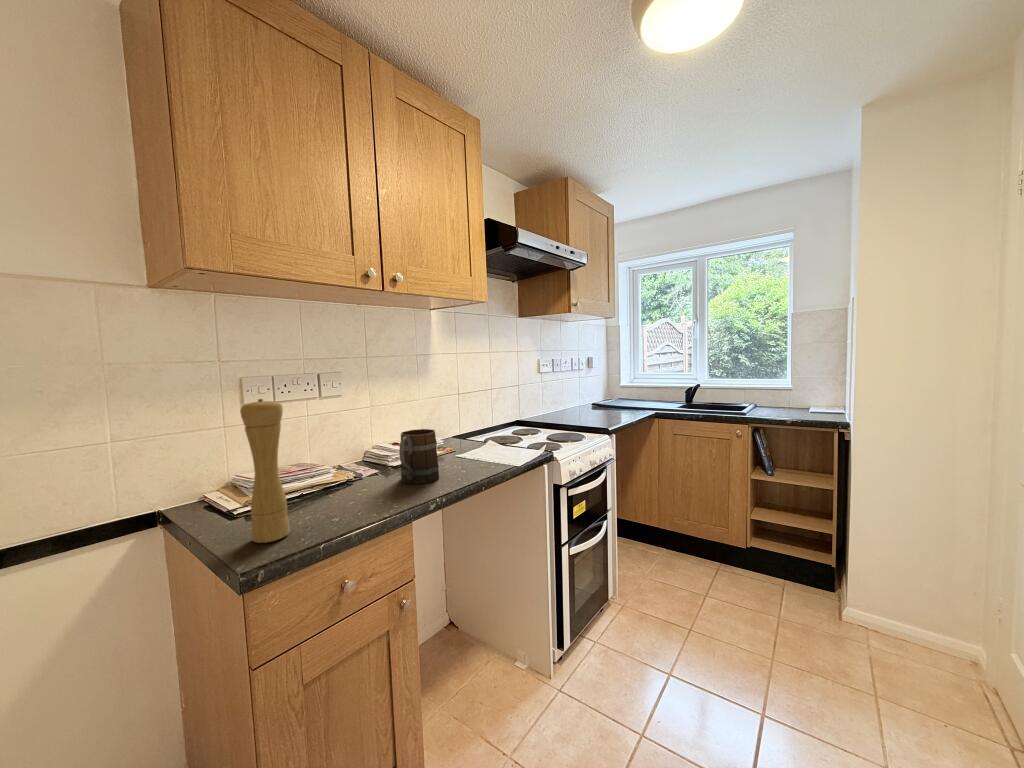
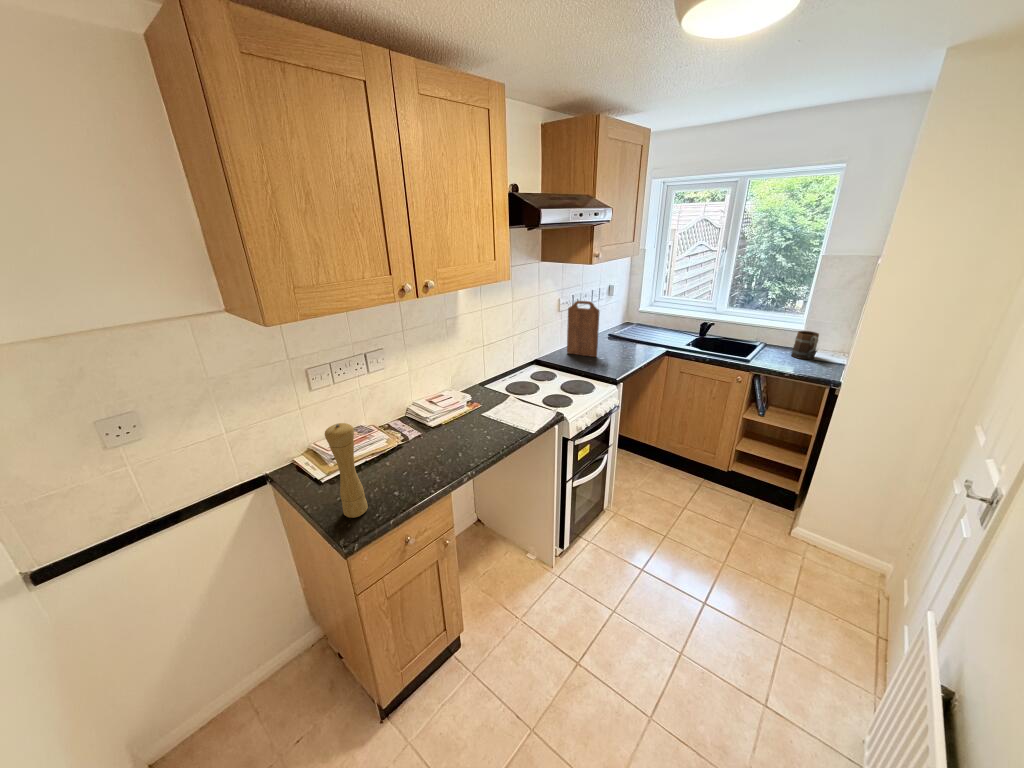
cutting board: none [549,359,583,418] -> present [567,301,599,357]
mug: present [399,429,439,484] -> present [791,331,819,360]

